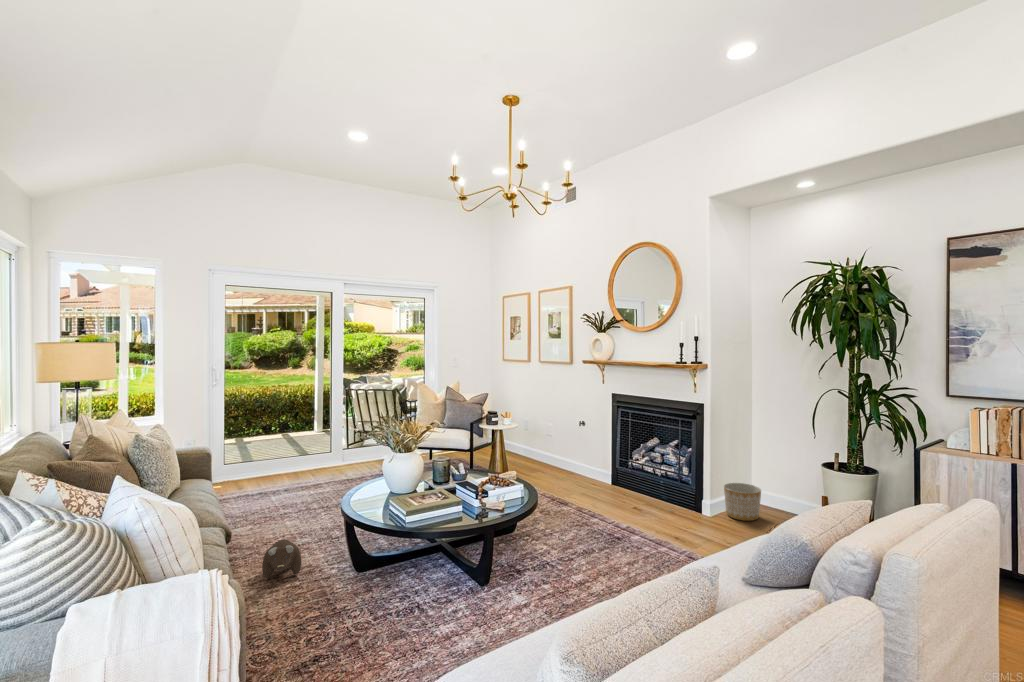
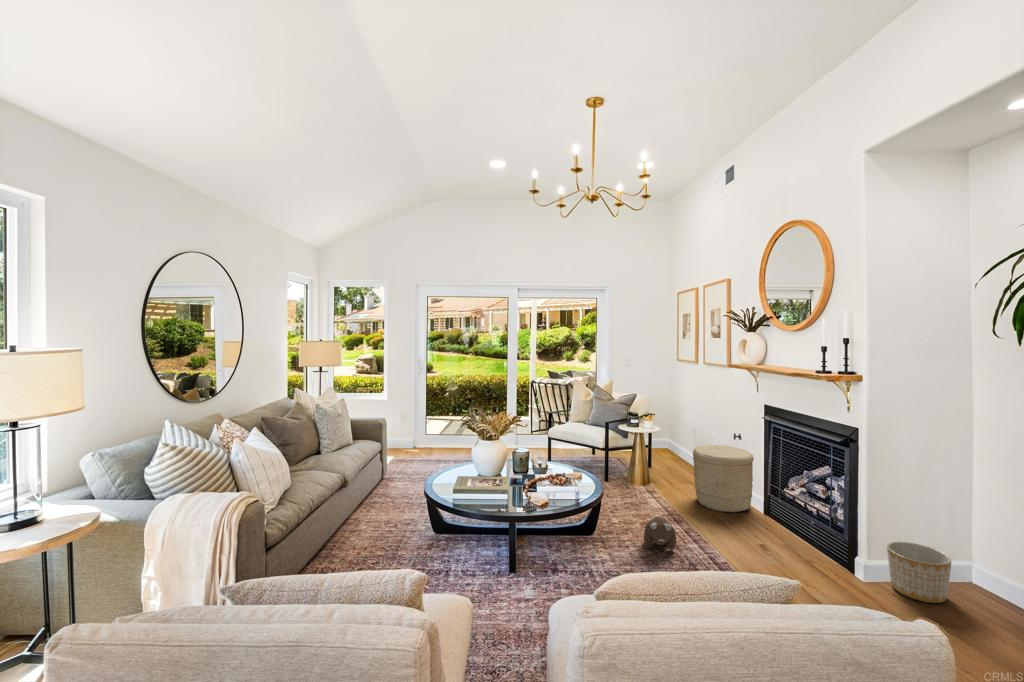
woven basket: none [557,433,606,491] -> present [693,445,754,512]
plush toy: present [262,539,302,579] -> present [644,517,676,550]

